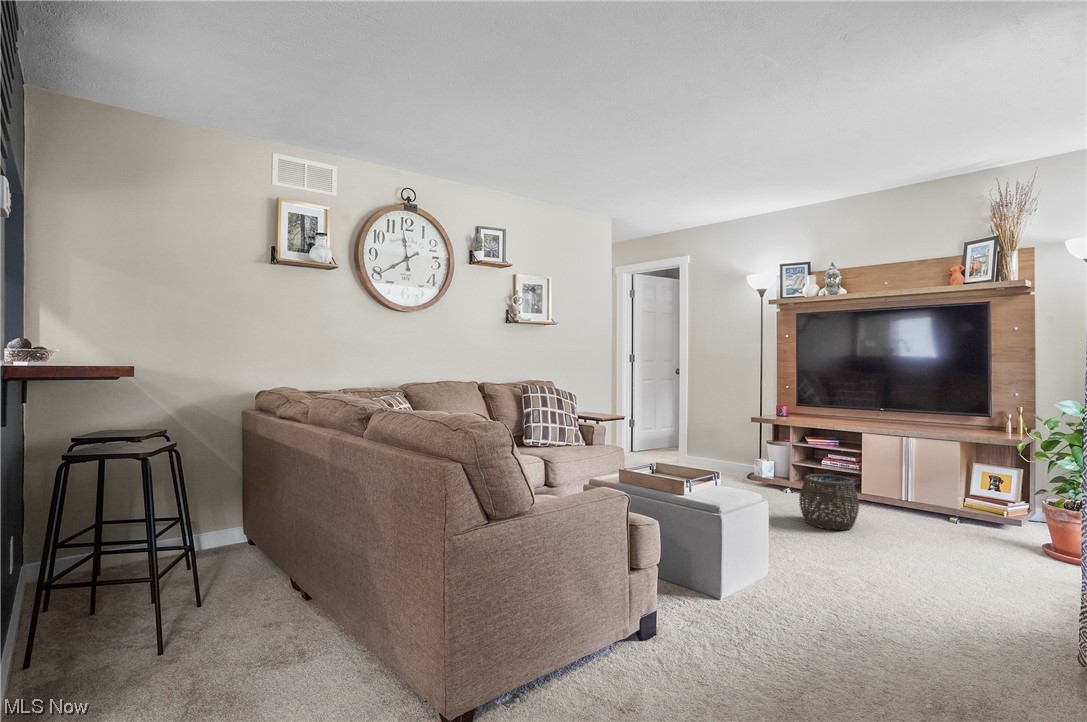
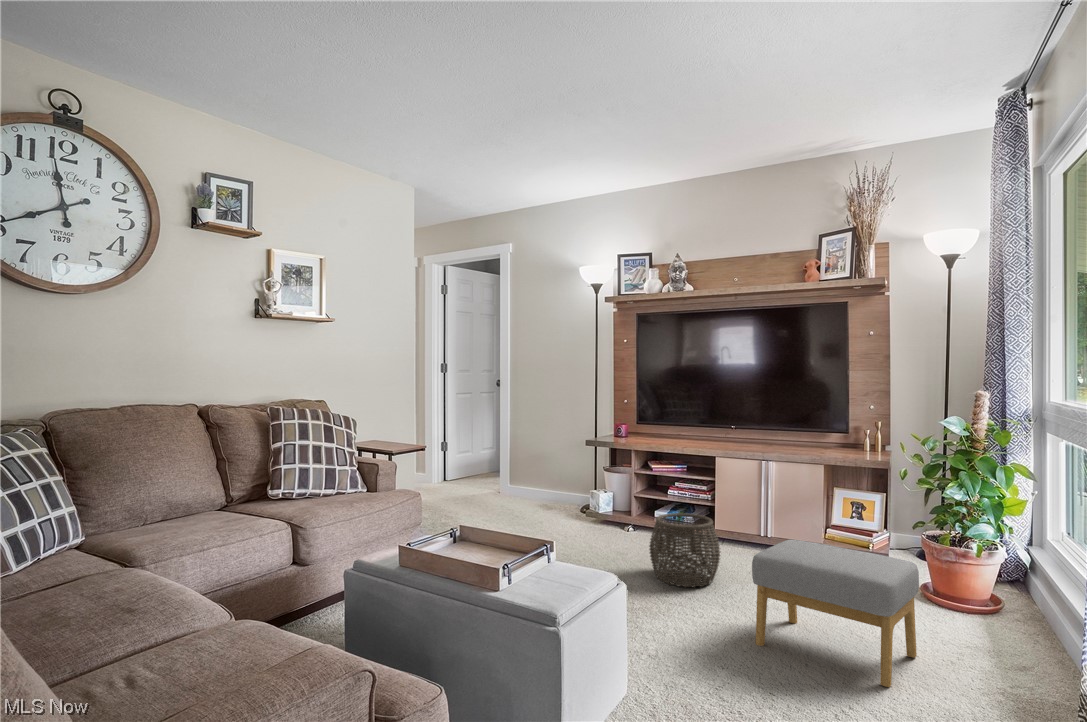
footstool: none [876,494,1019,598] -> present [752,540,919,687]

